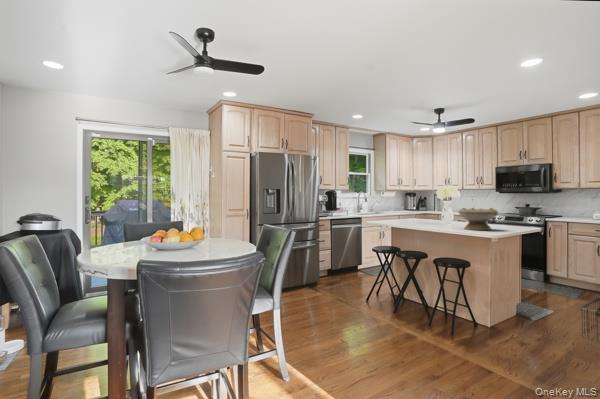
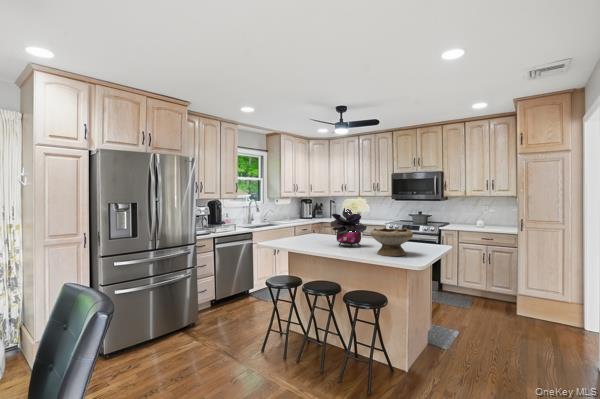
potted plant: none [425,193,458,225] -> present [331,208,367,246]

